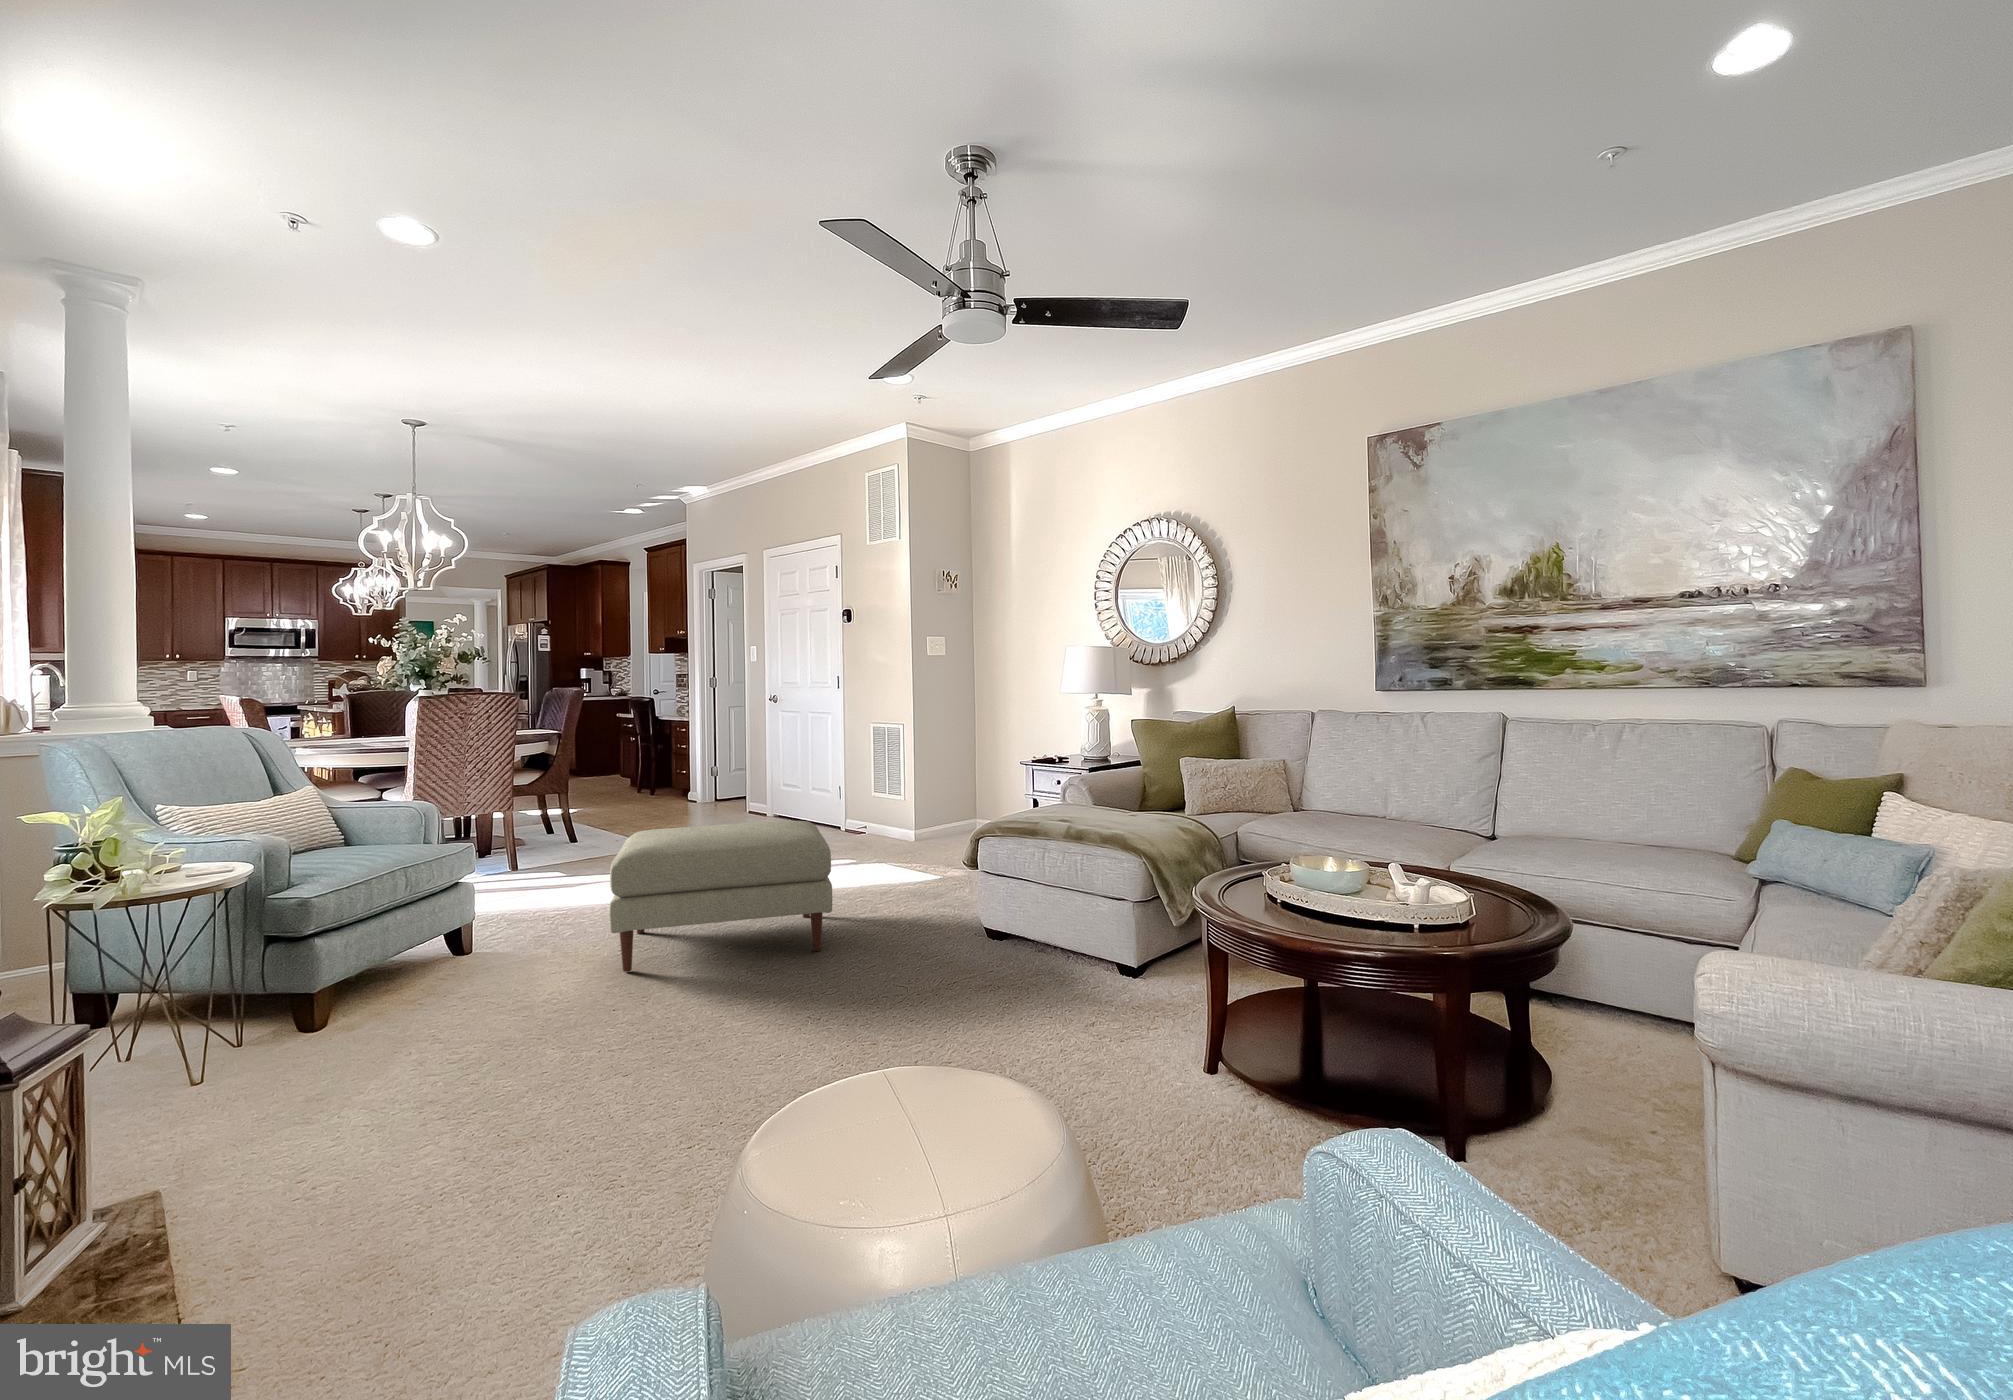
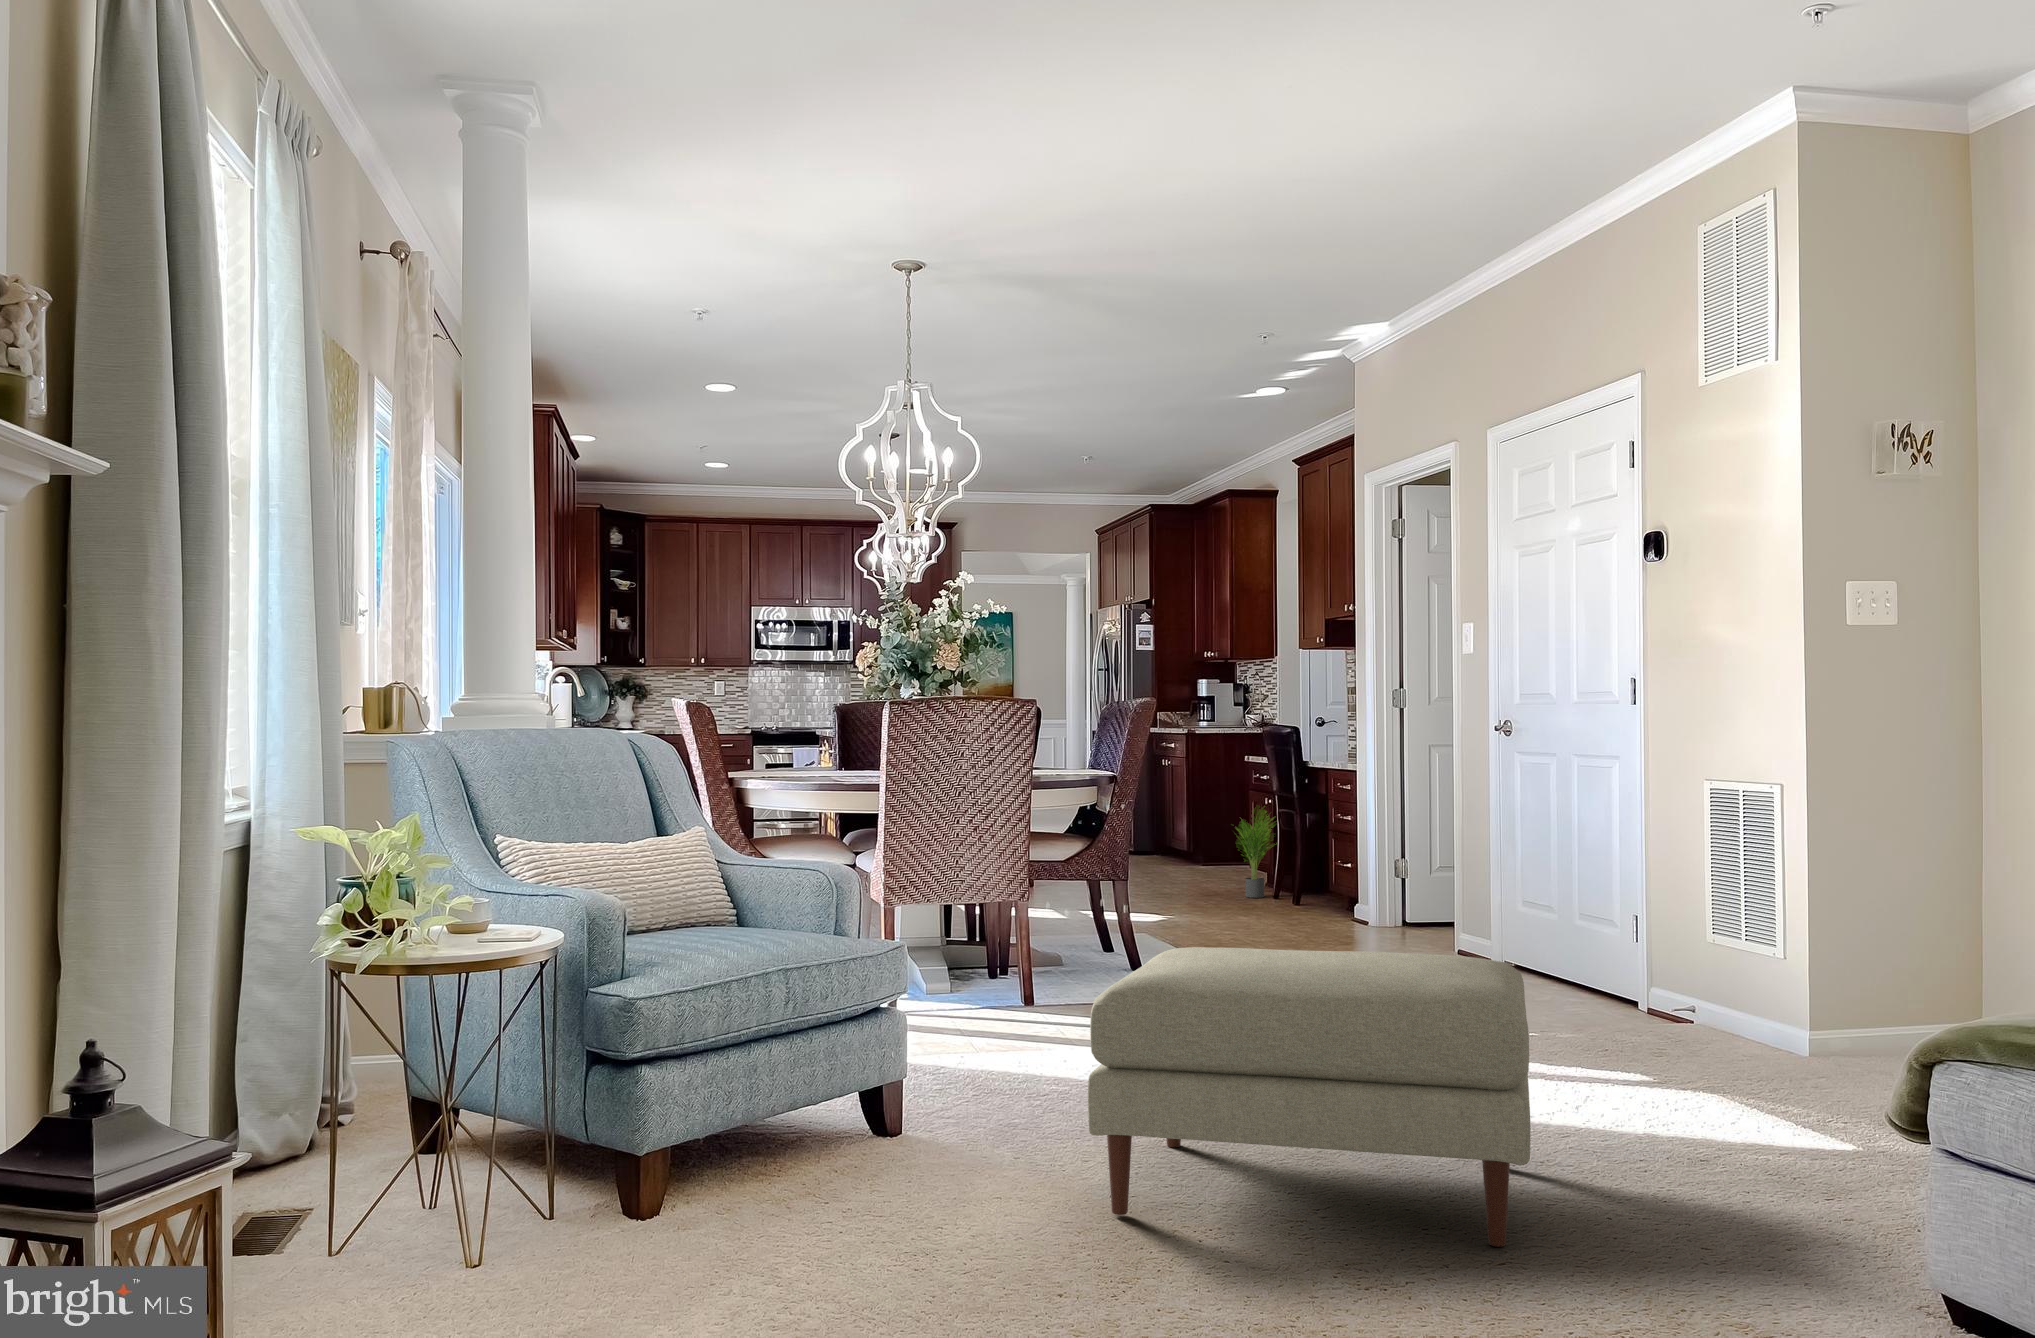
potted plant: none [610,742,644,794] -> present [1237,810,1273,898]

